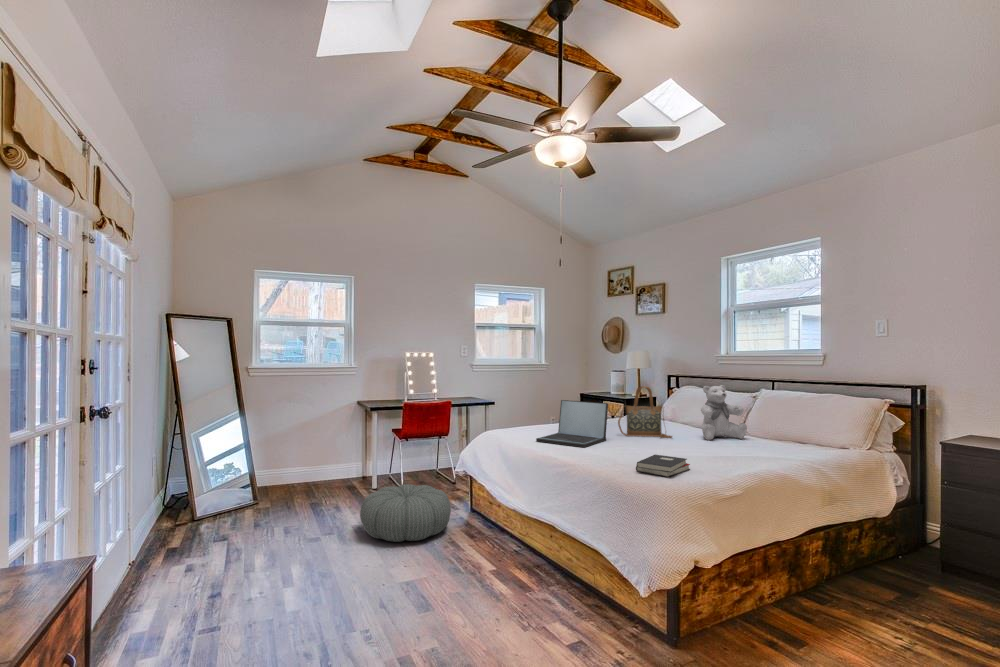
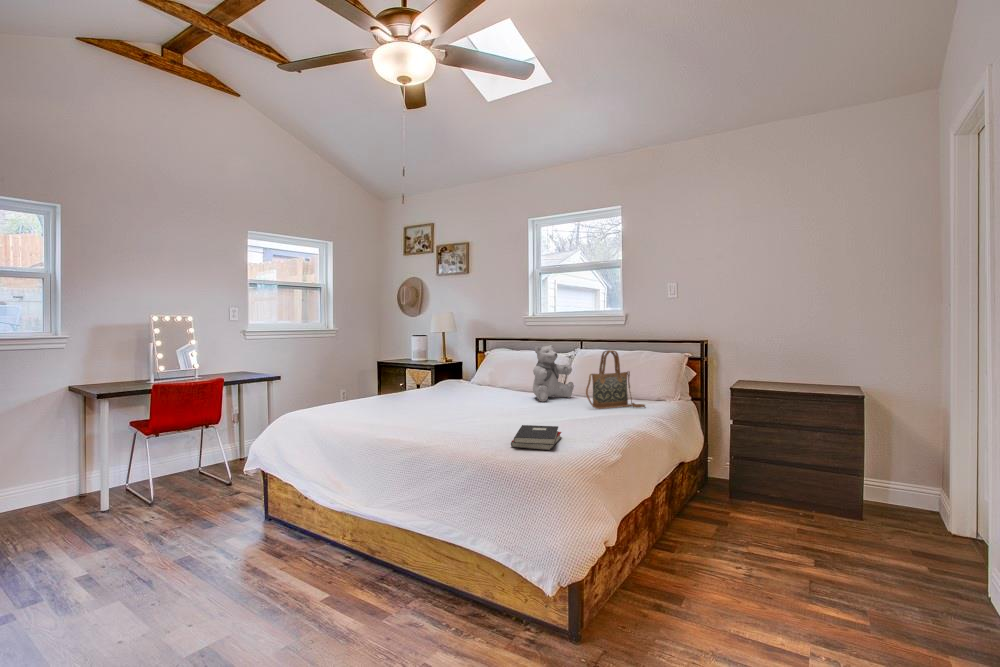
handbag: present [618,386,672,438] -> present [586,350,645,409]
laptop: present [536,400,608,447] -> none [364,370,445,424]
pouf: present [360,484,451,542] -> none [93,497,245,590]

